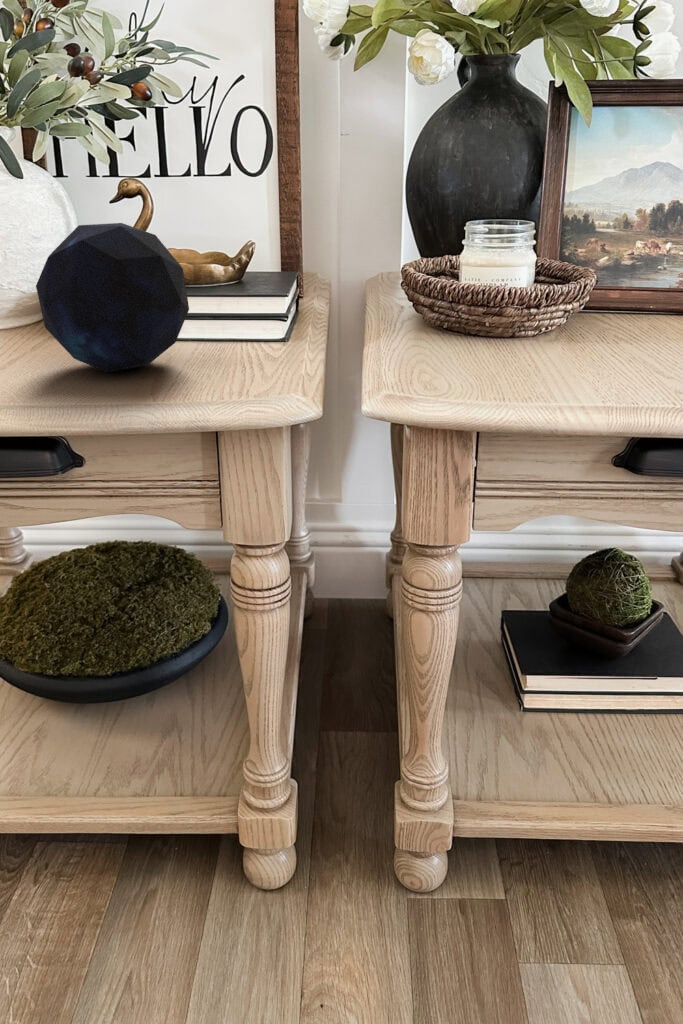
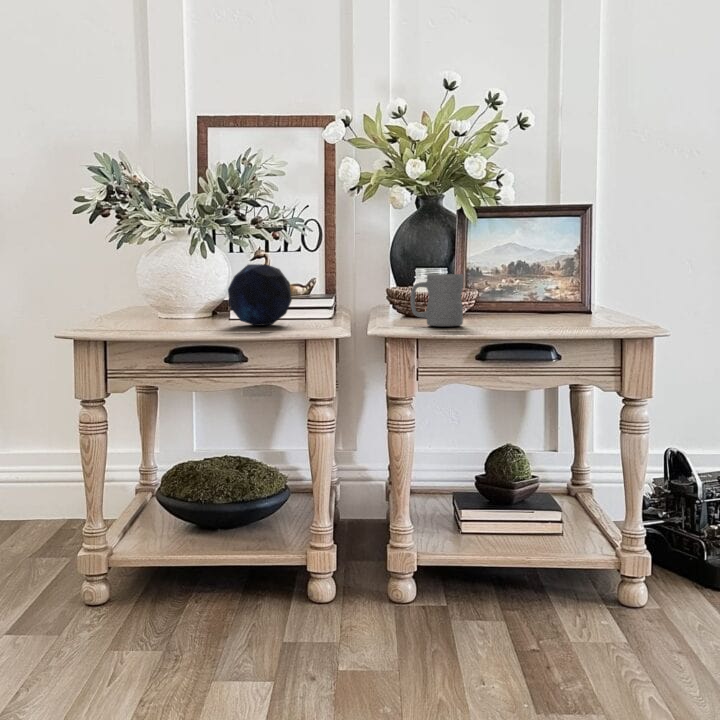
mug: none [462,250,595,384] -> present [411,274,463,326]

